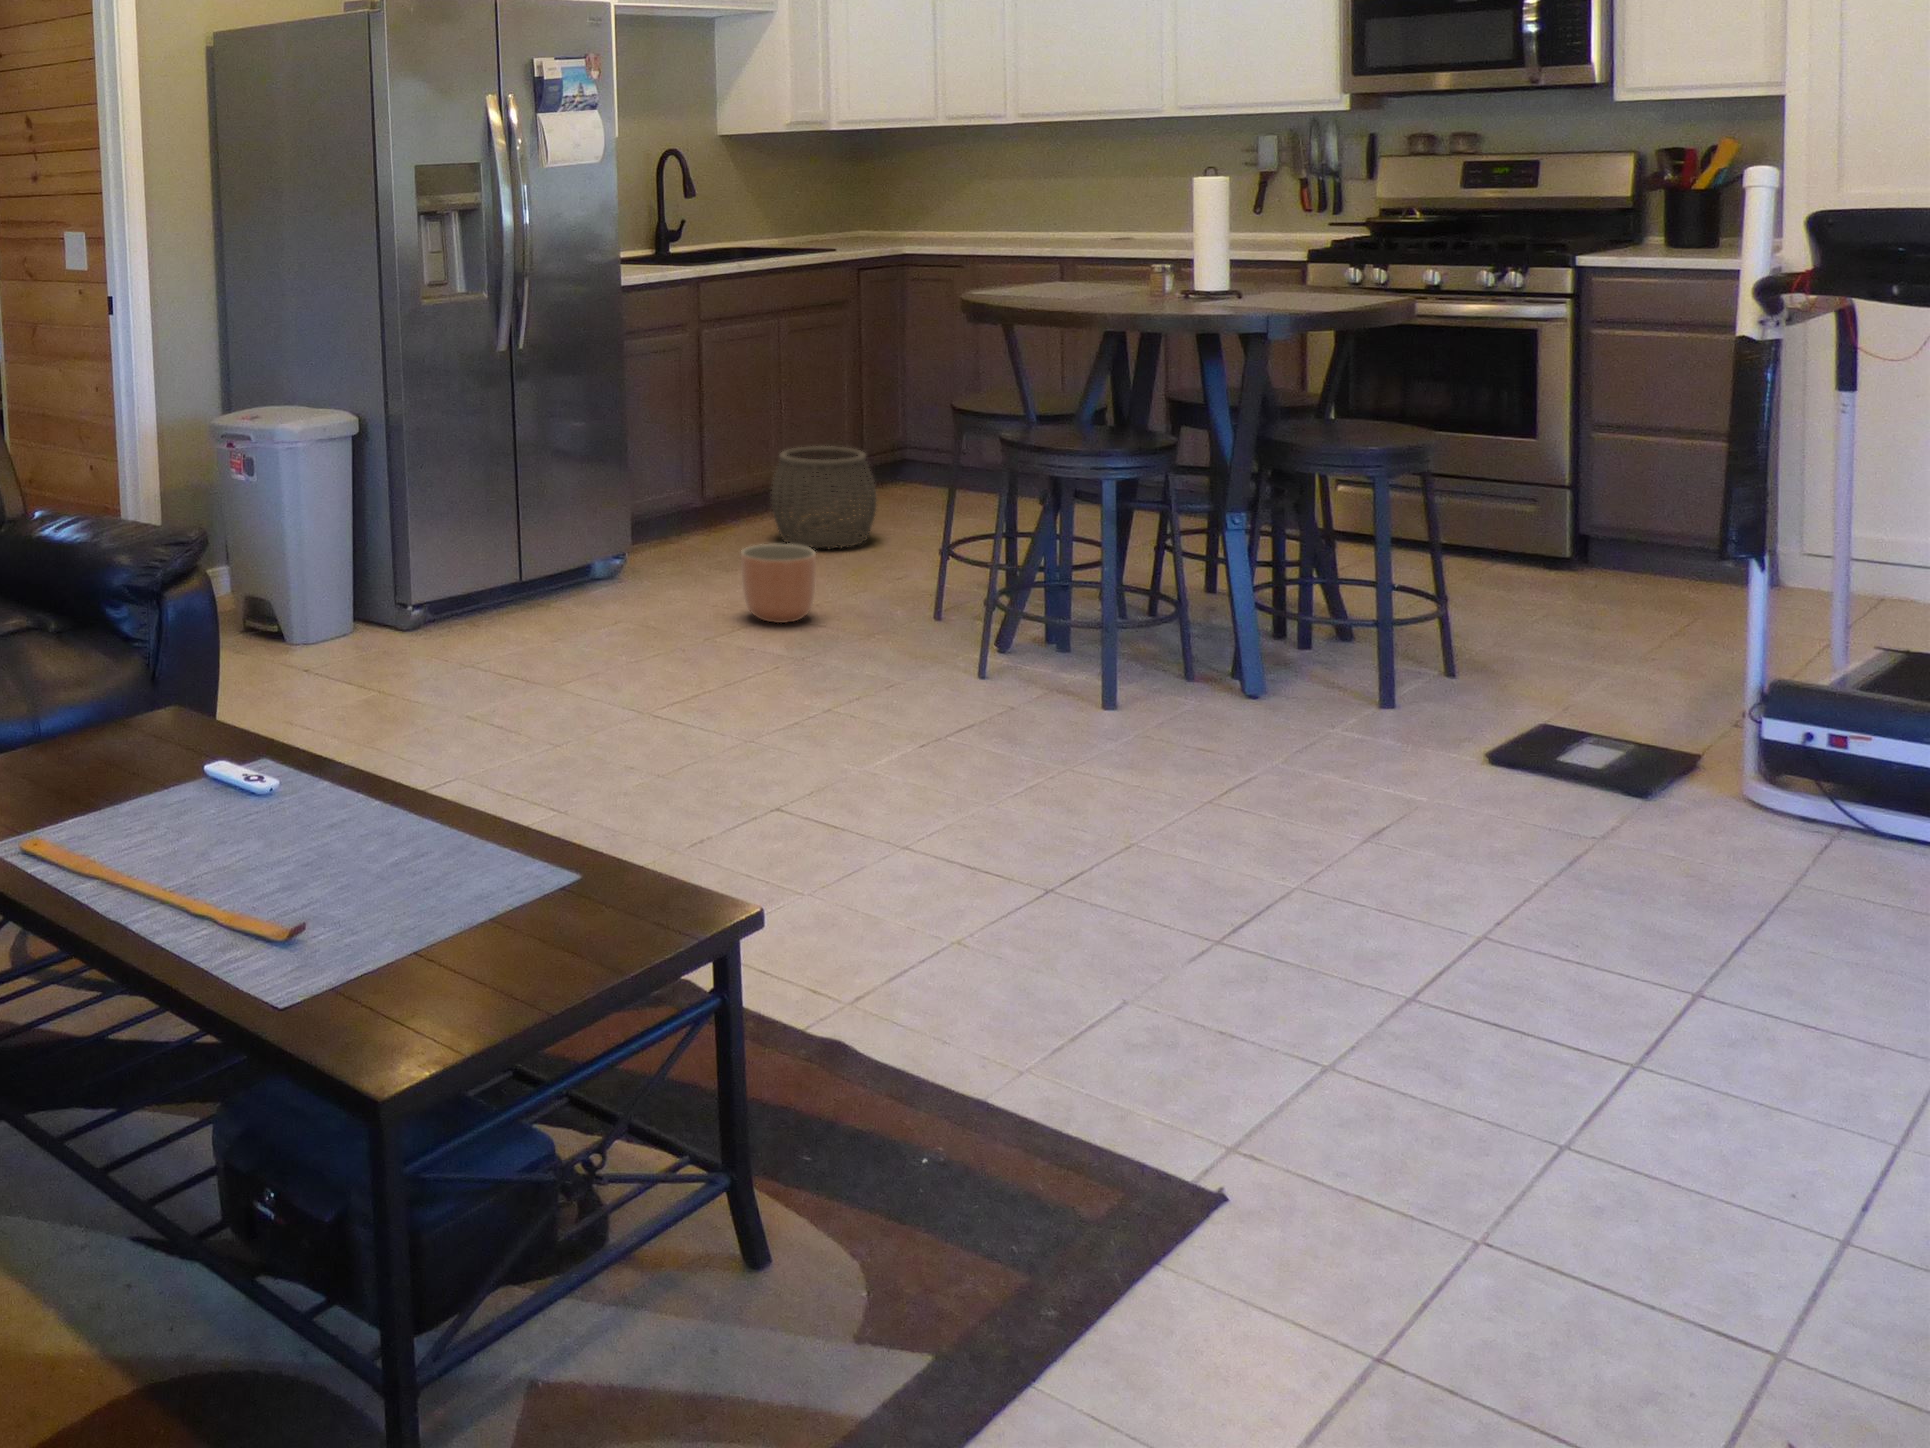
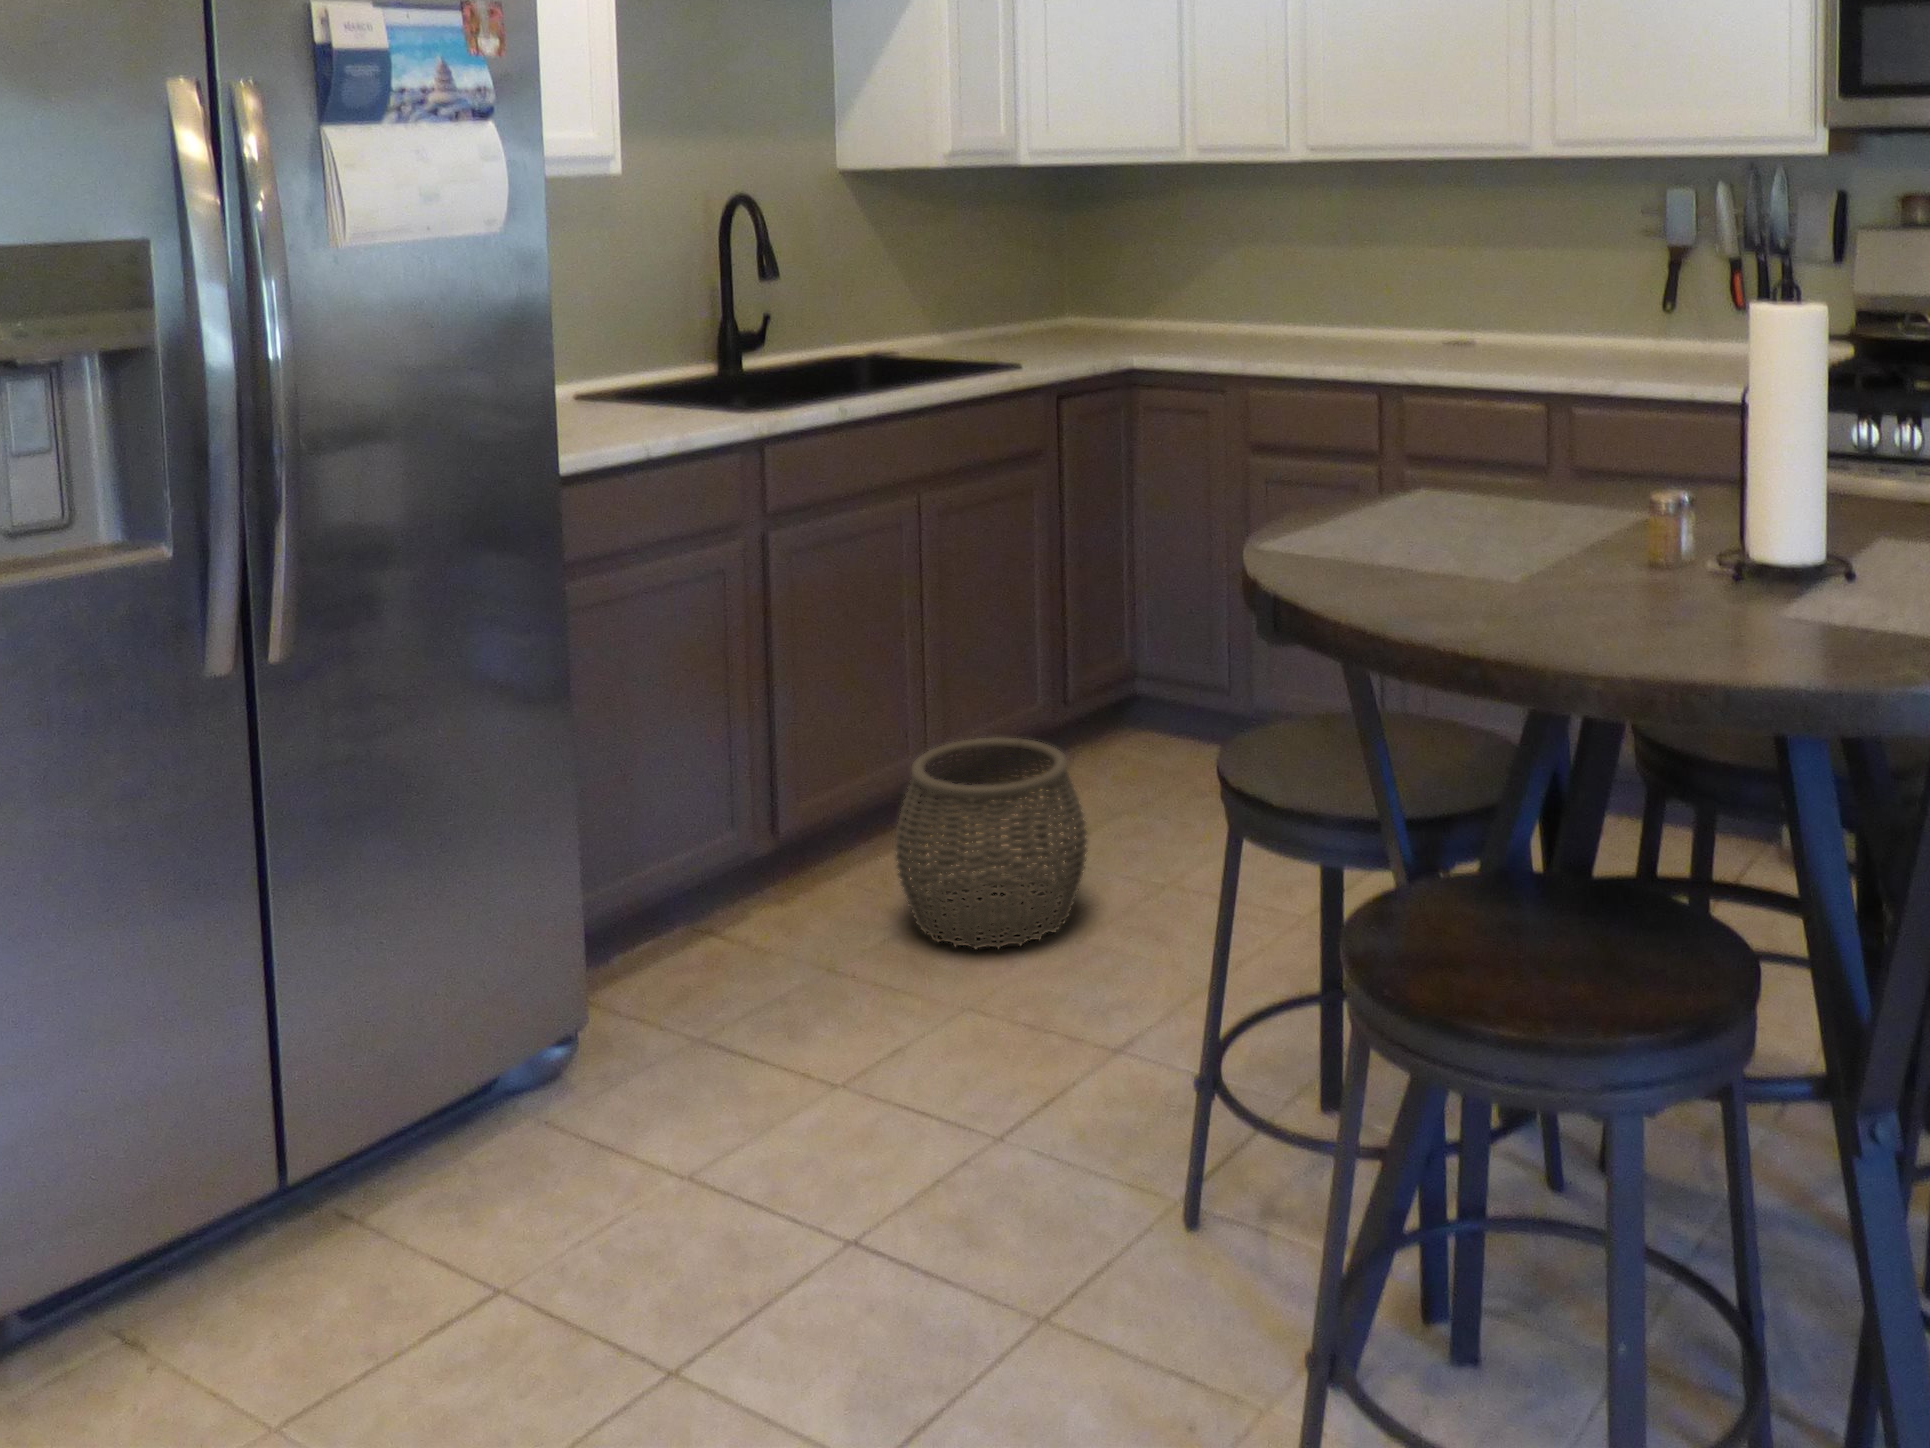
planter: present [741,544,816,623] -> none [774,1060,936,1265]

